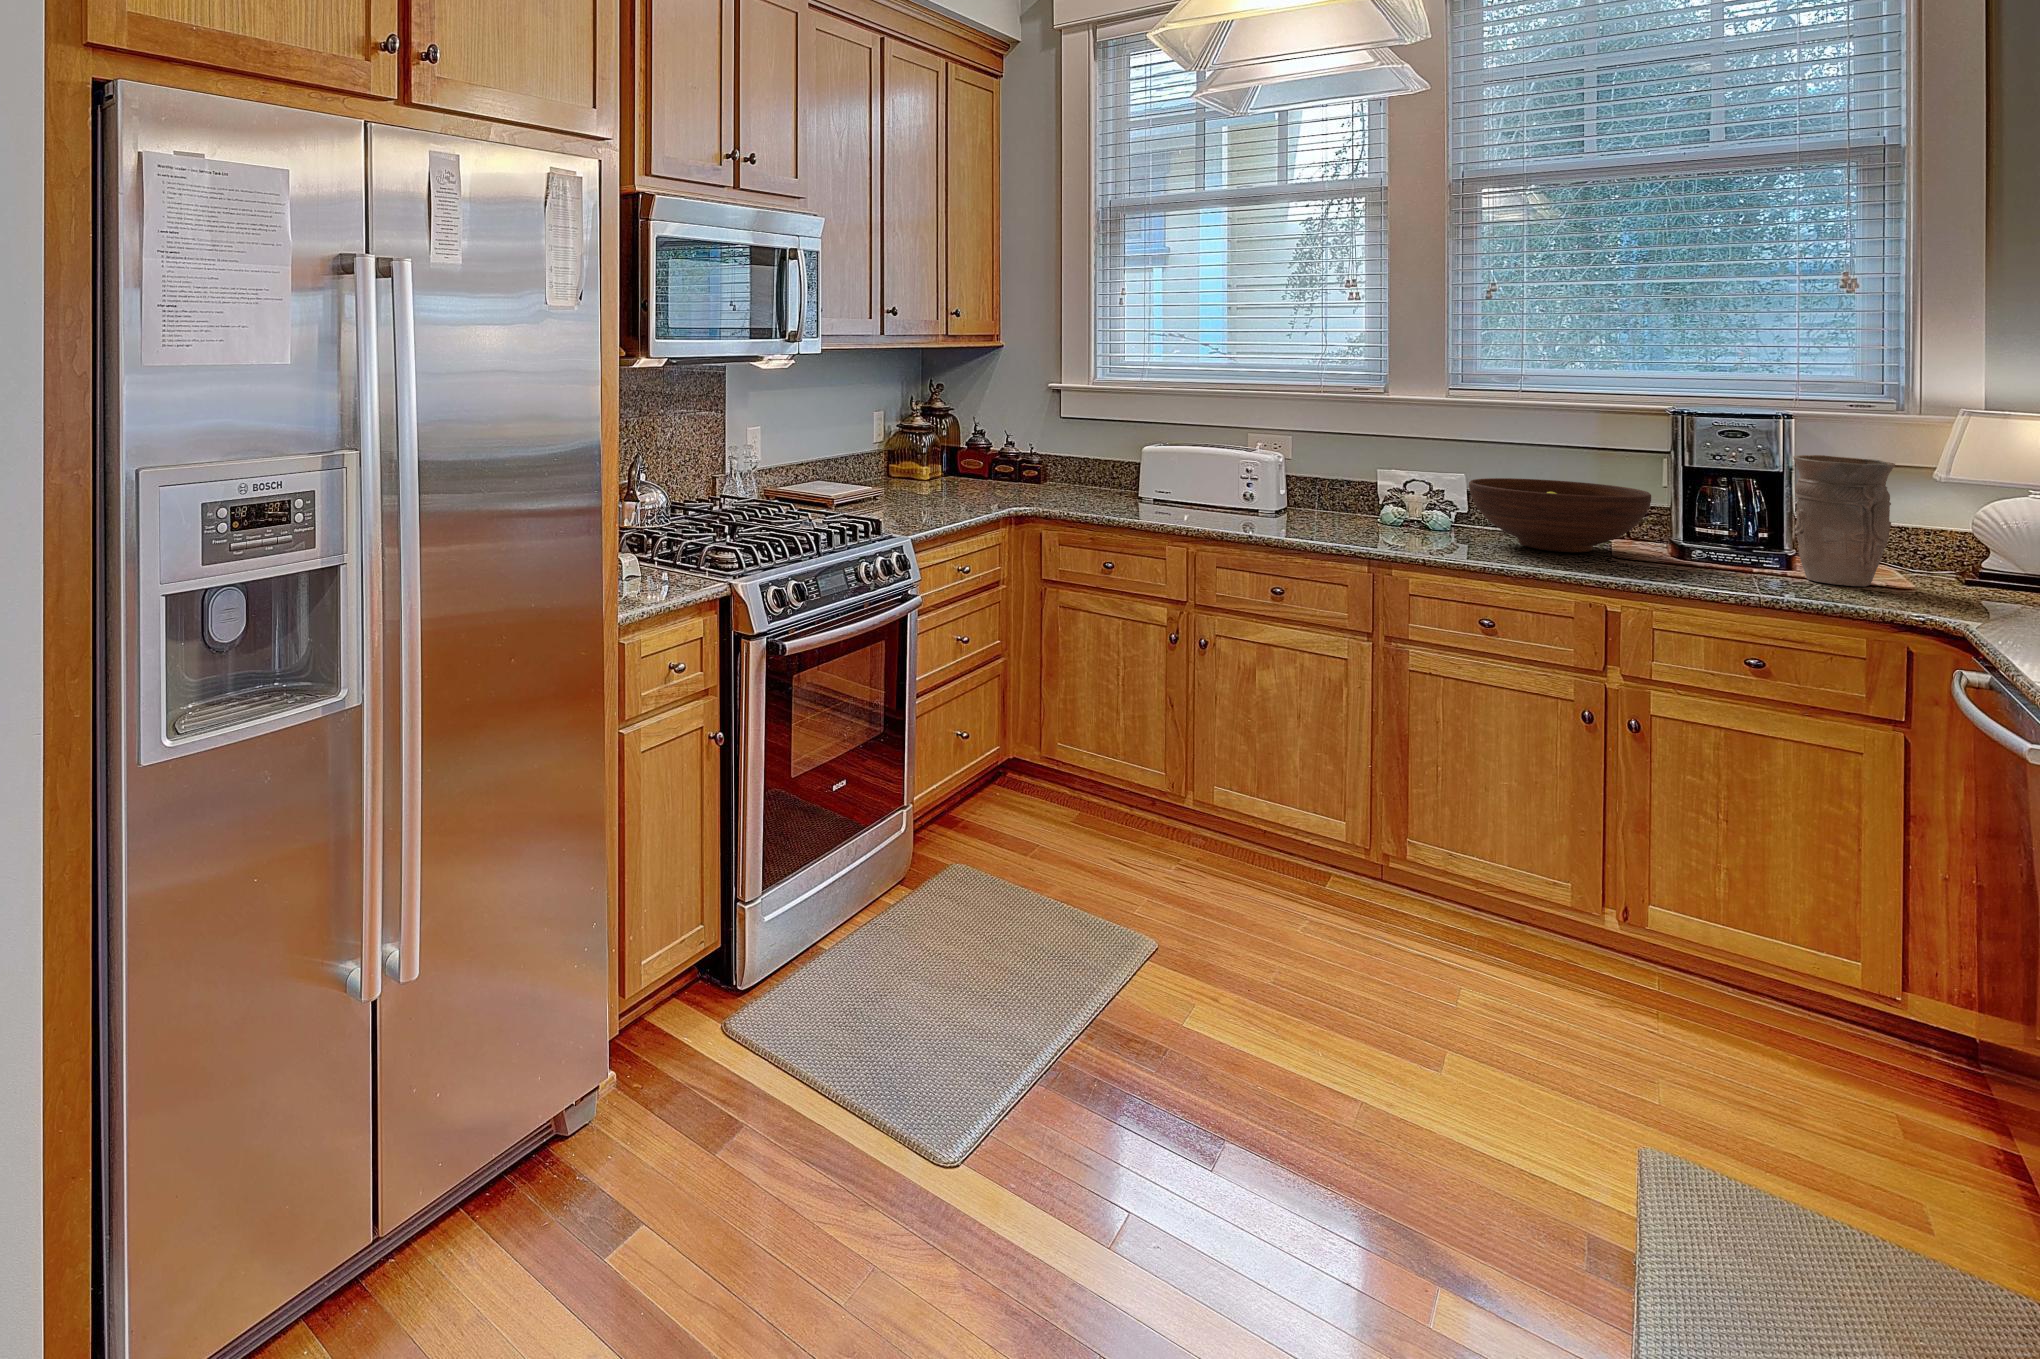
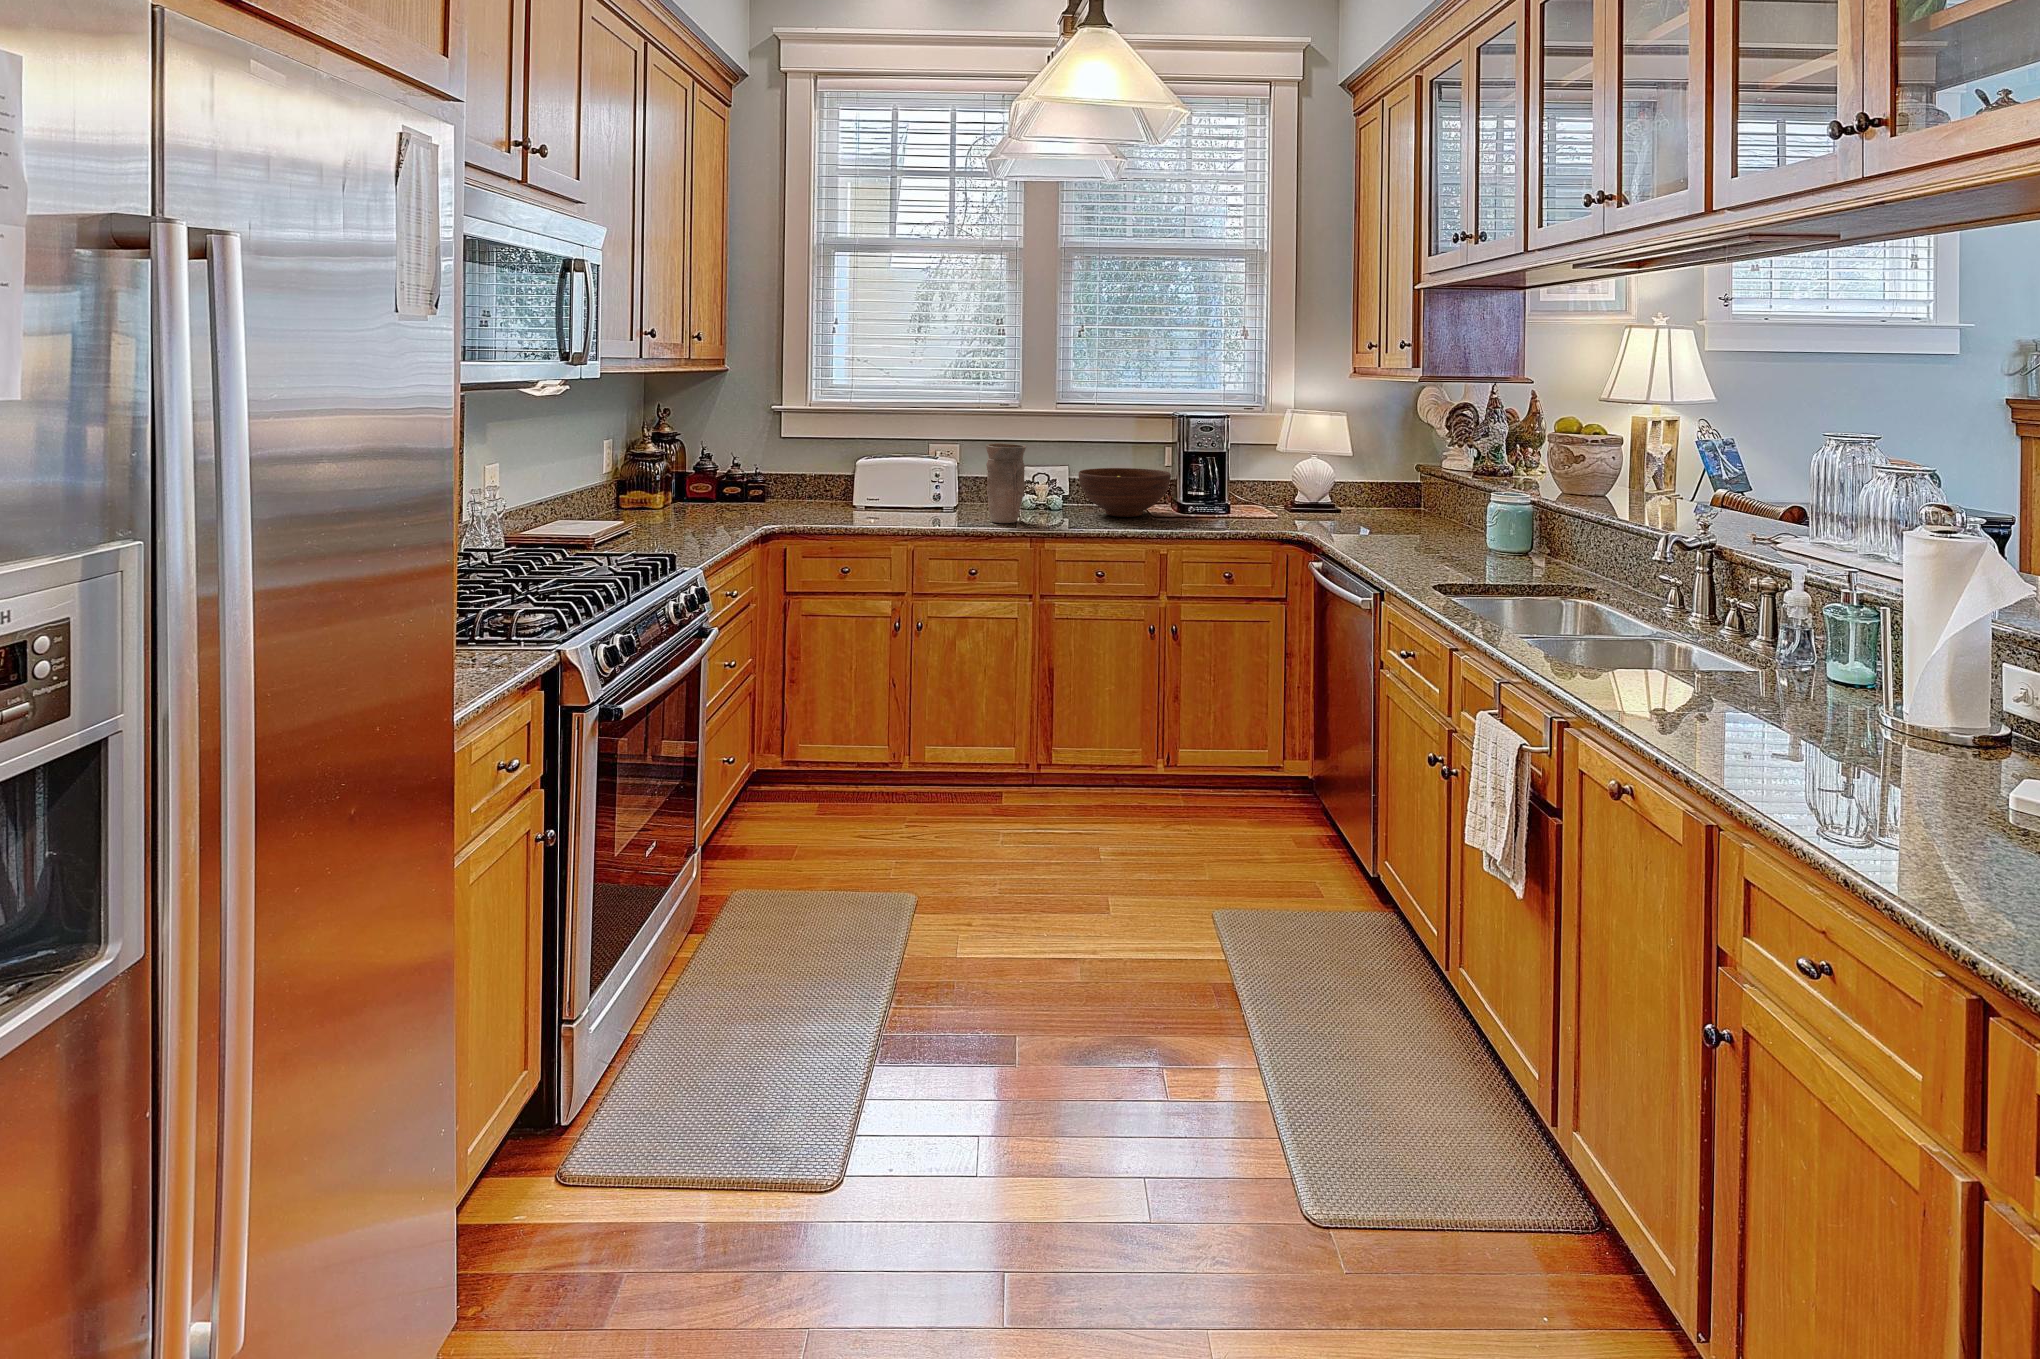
vase: present [1793,455,1895,586] -> present [986,443,1026,523]

